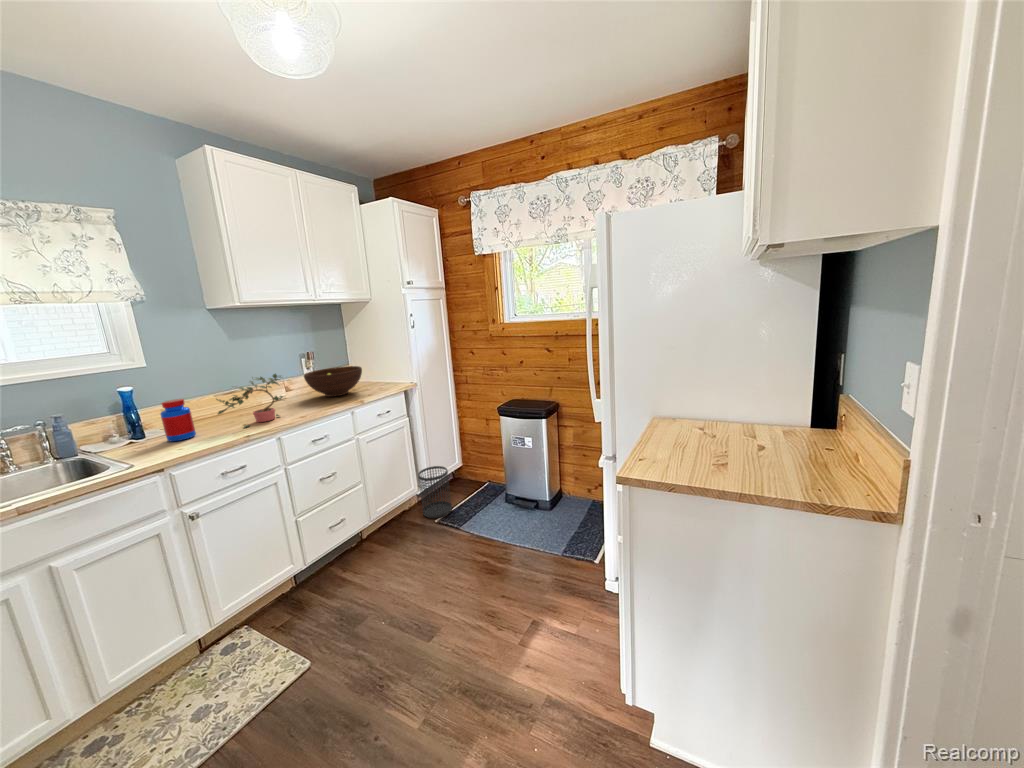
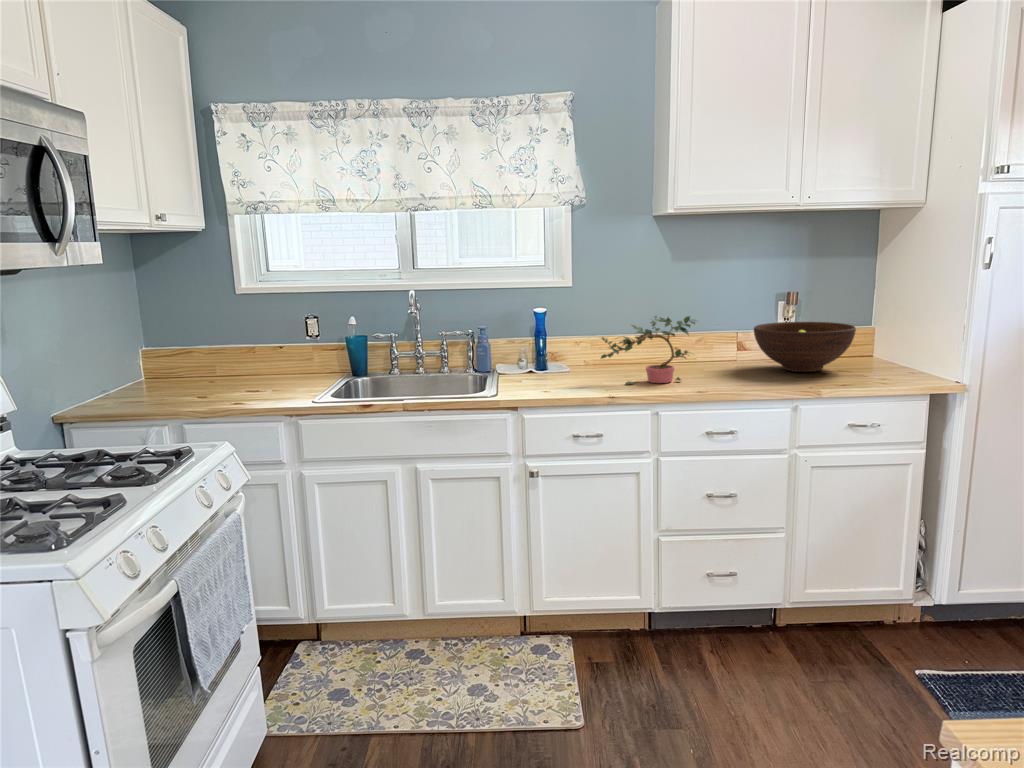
jar: present [161,399,196,441] -> none [551,330,580,381]
wastebasket: present [418,466,452,518] -> none [906,562,984,676]

